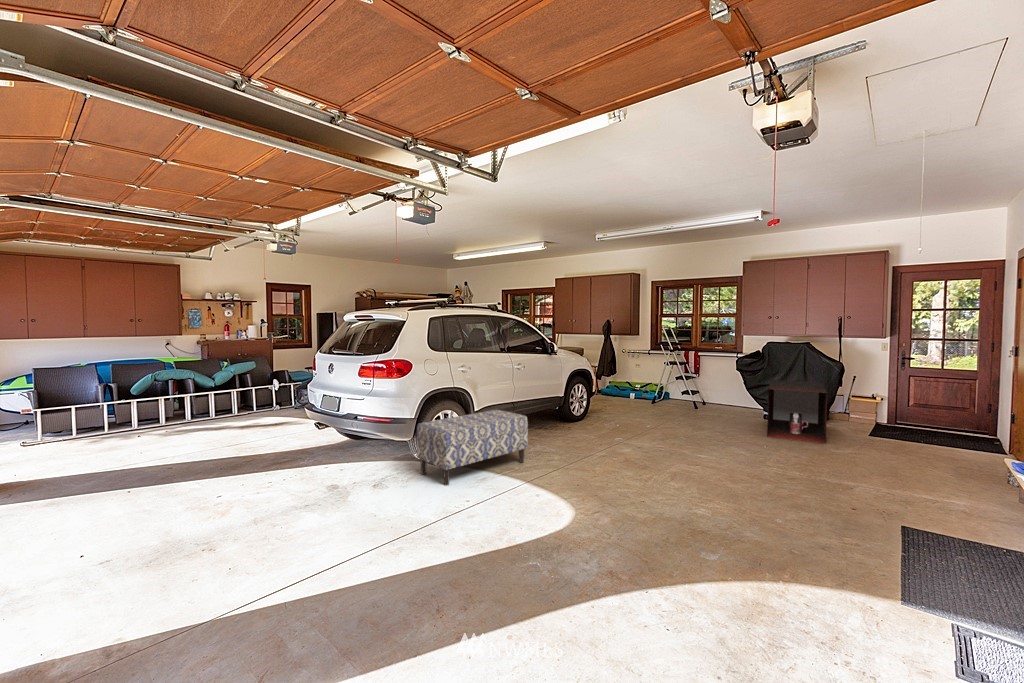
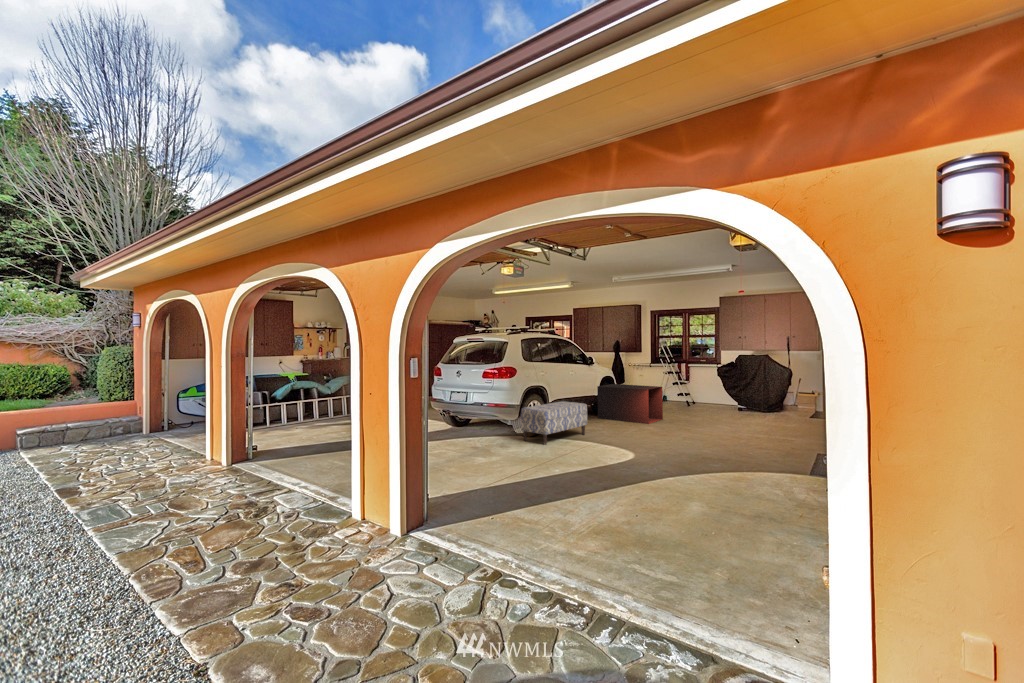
storage cabinet: present [767,380,827,444] -> present [597,384,663,424]

